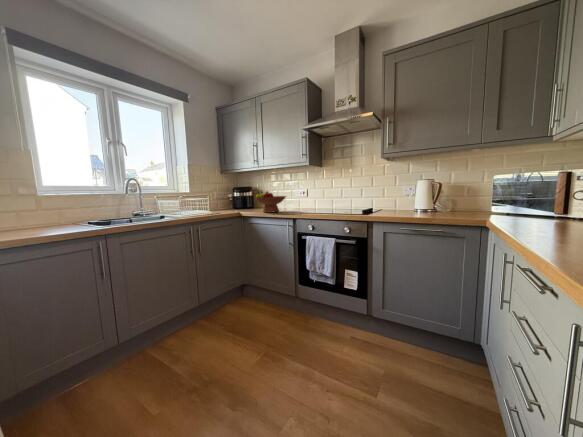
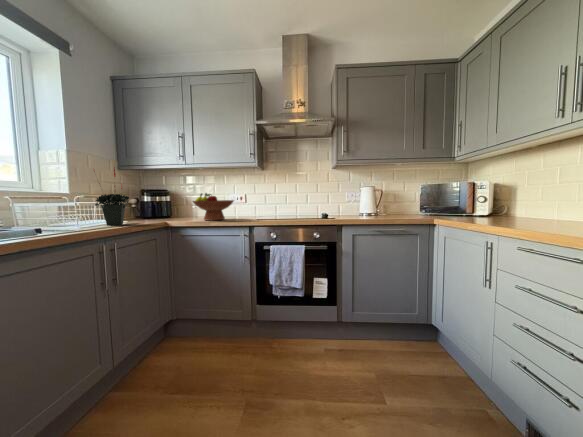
potted plant: none [189,175,211,215] -> present [95,167,129,225]

